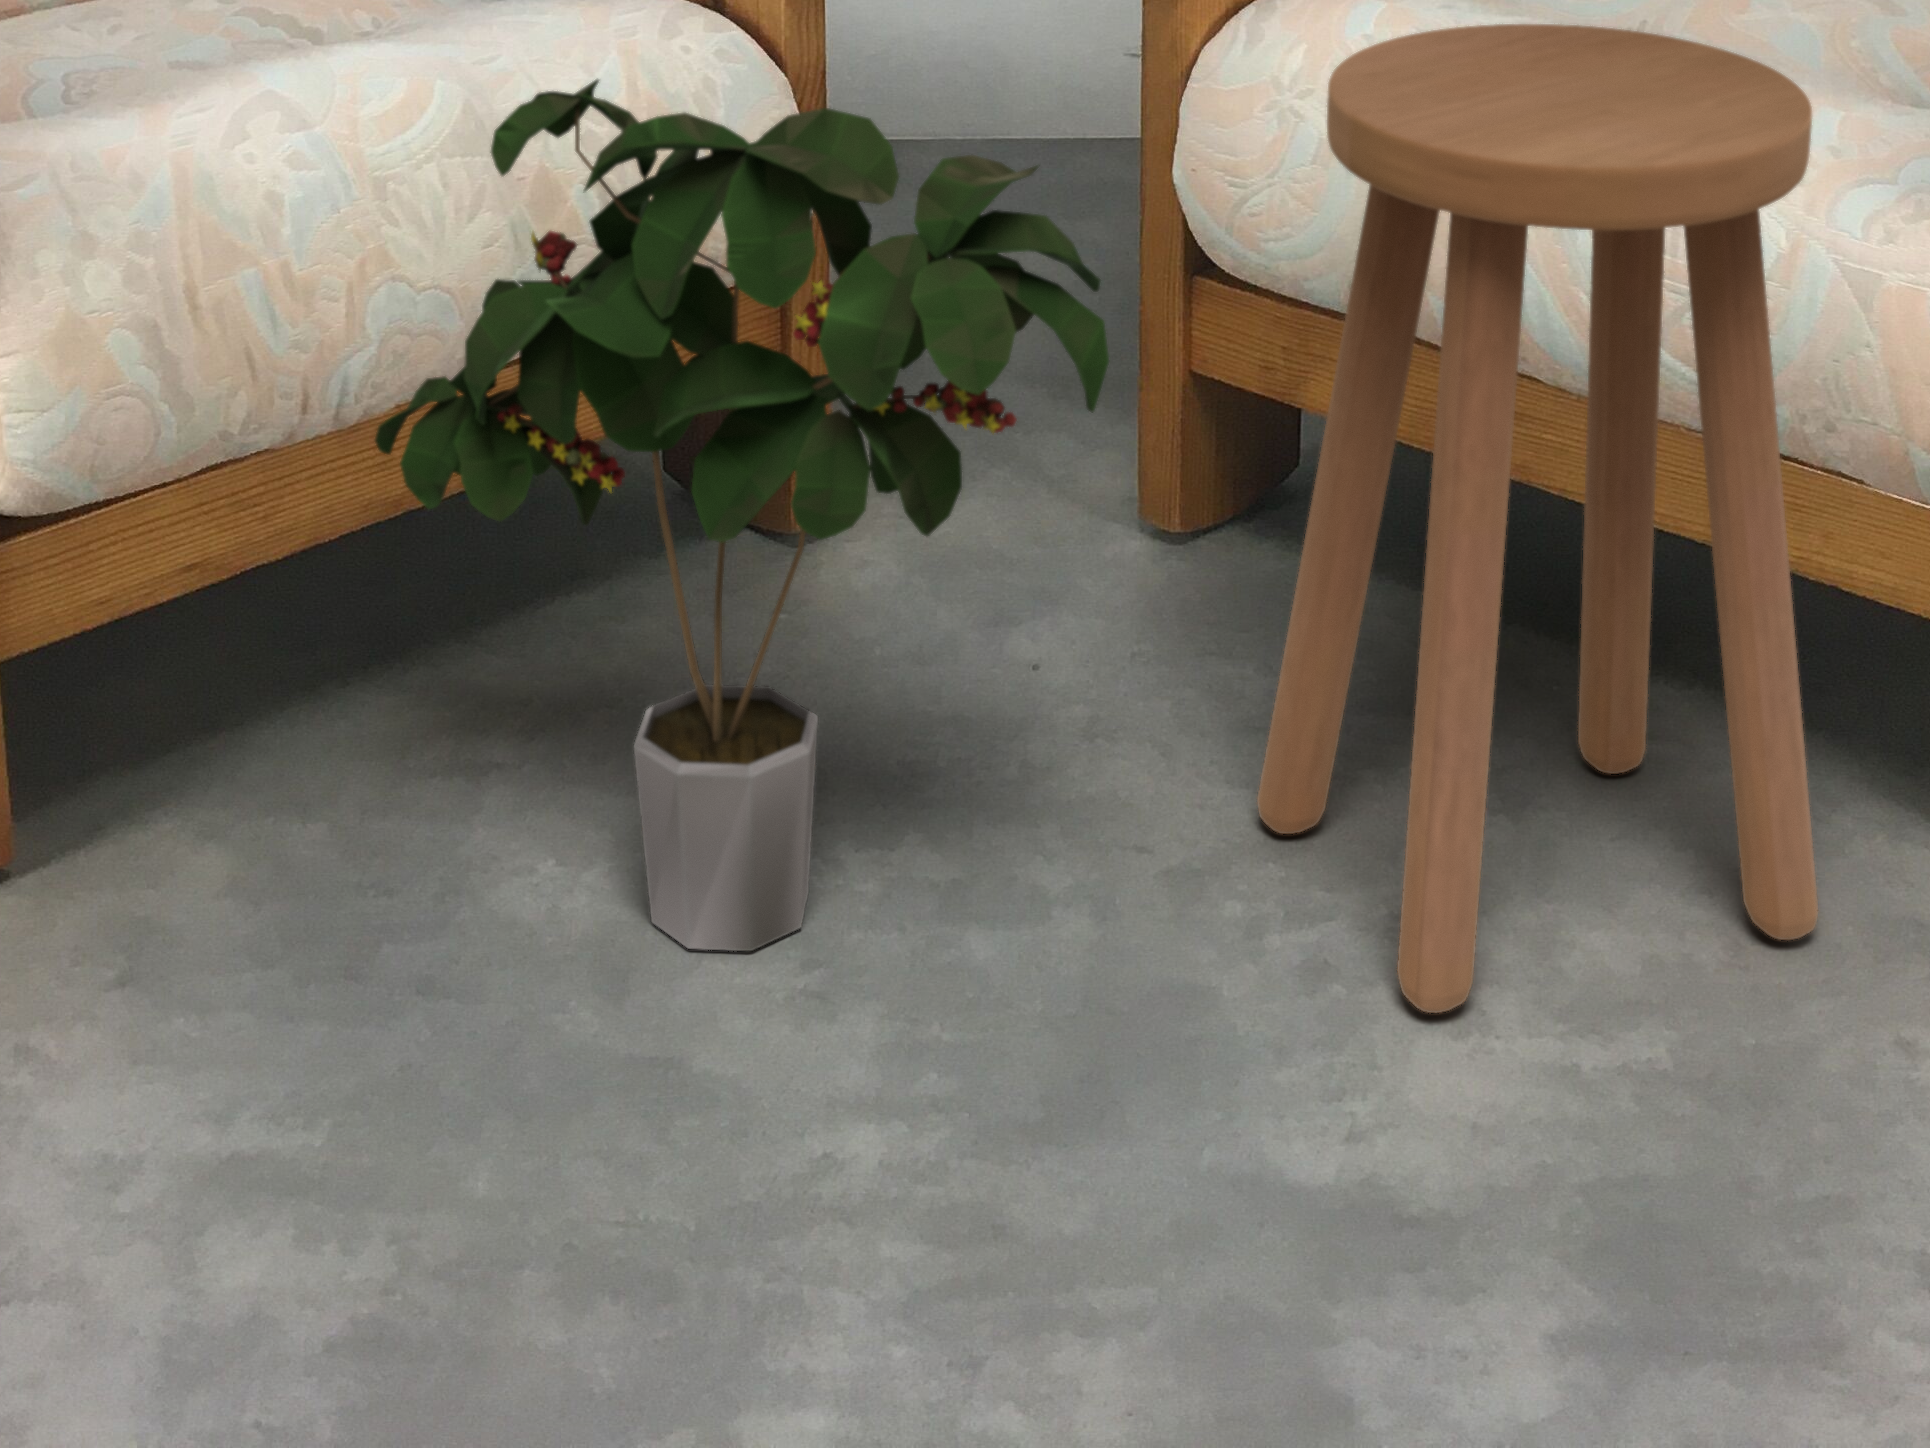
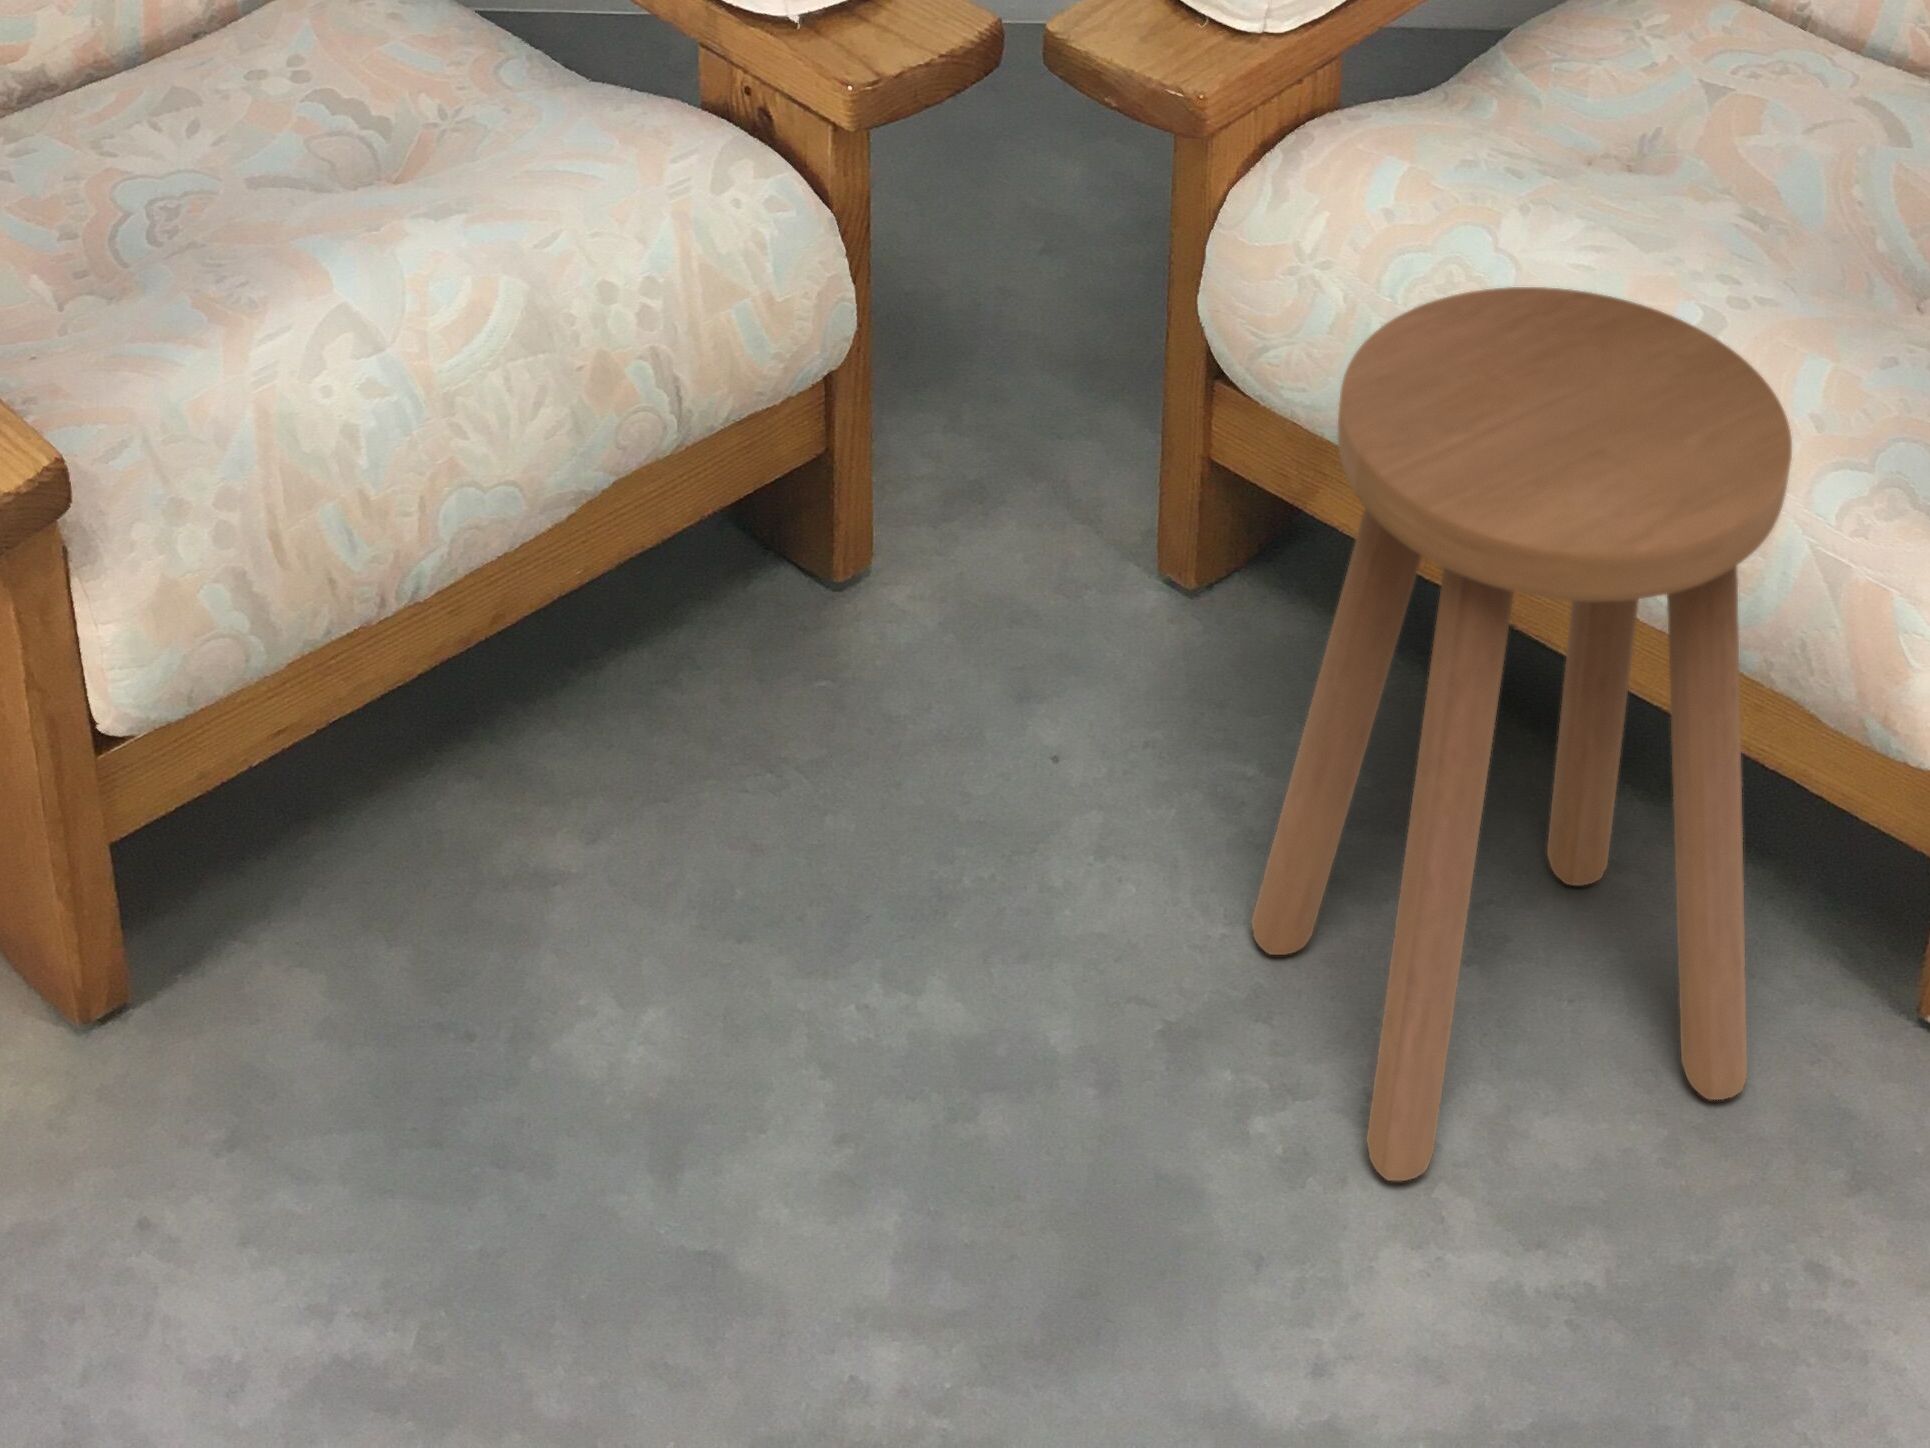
potted plant: present [375,79,1109,951] -> none [452,349,1126,1087]

